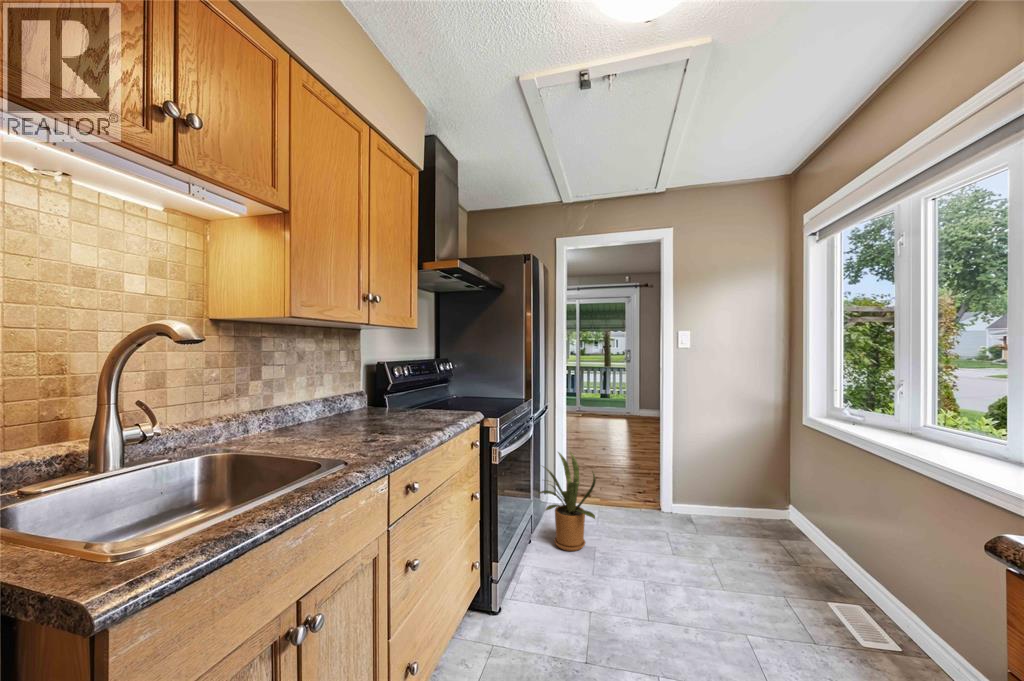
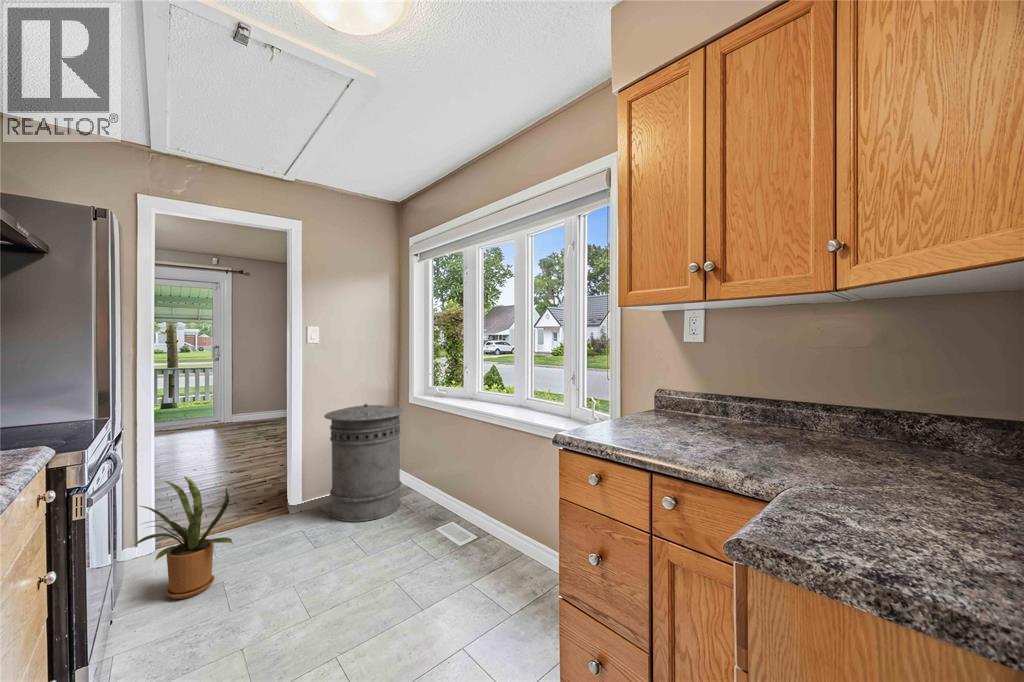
trash can: none [690,416,791,555] -> present [324,404,405,522]

